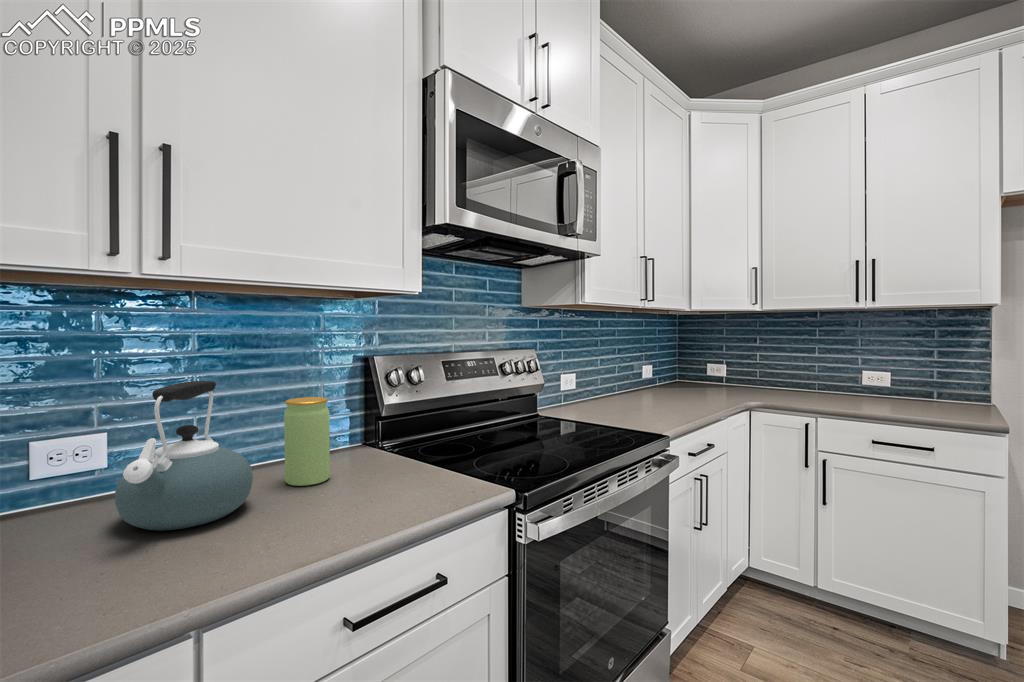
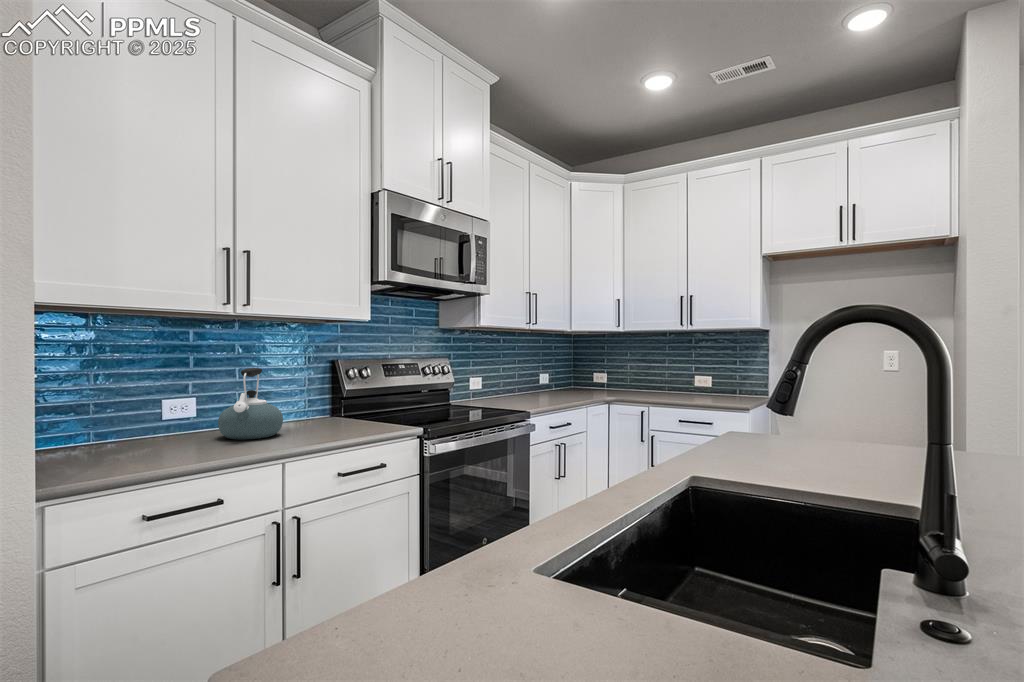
jar: present [284,397,330,486] -> none [293,381,318,429]

